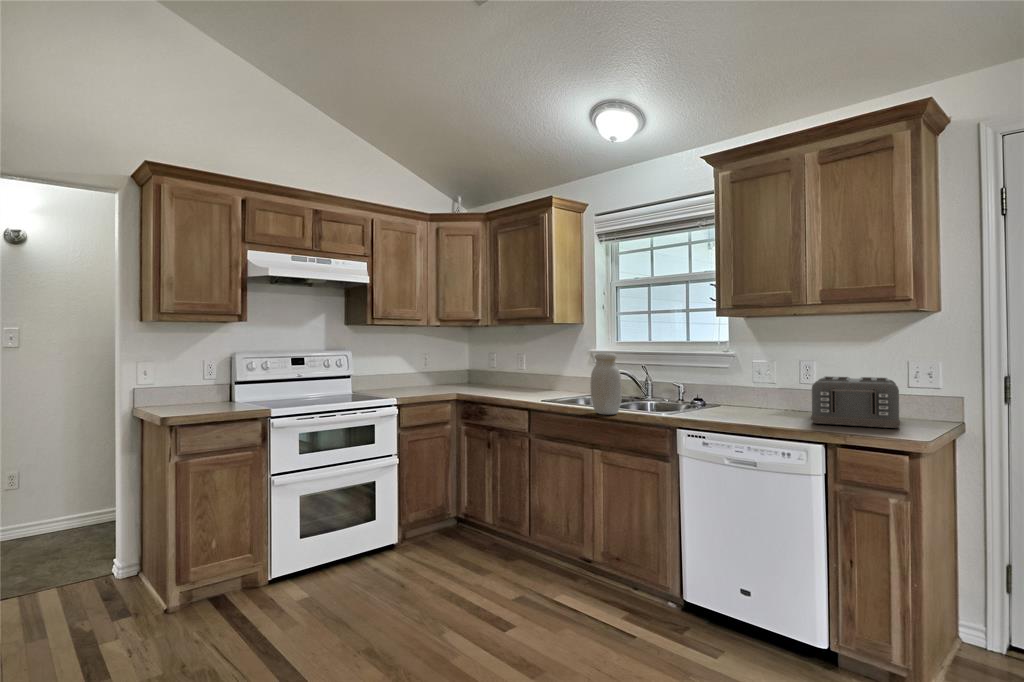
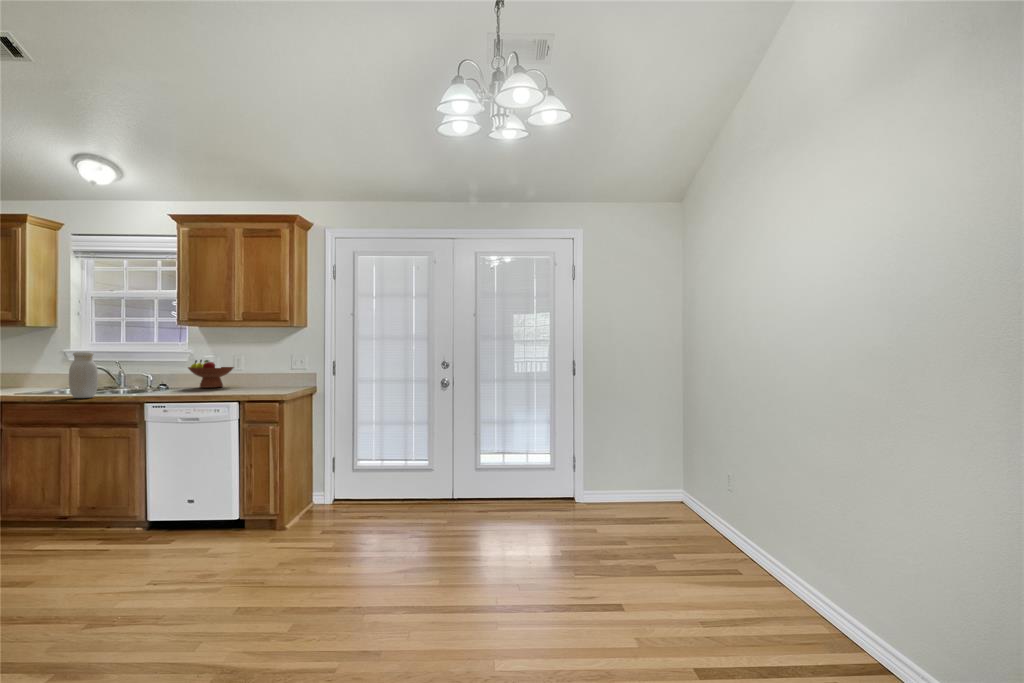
fruit bowl: none [729,366,799,409] -> present [188,360,234,388]
toaster: present [811,376,900,428] -> none [235,364,287,392]

